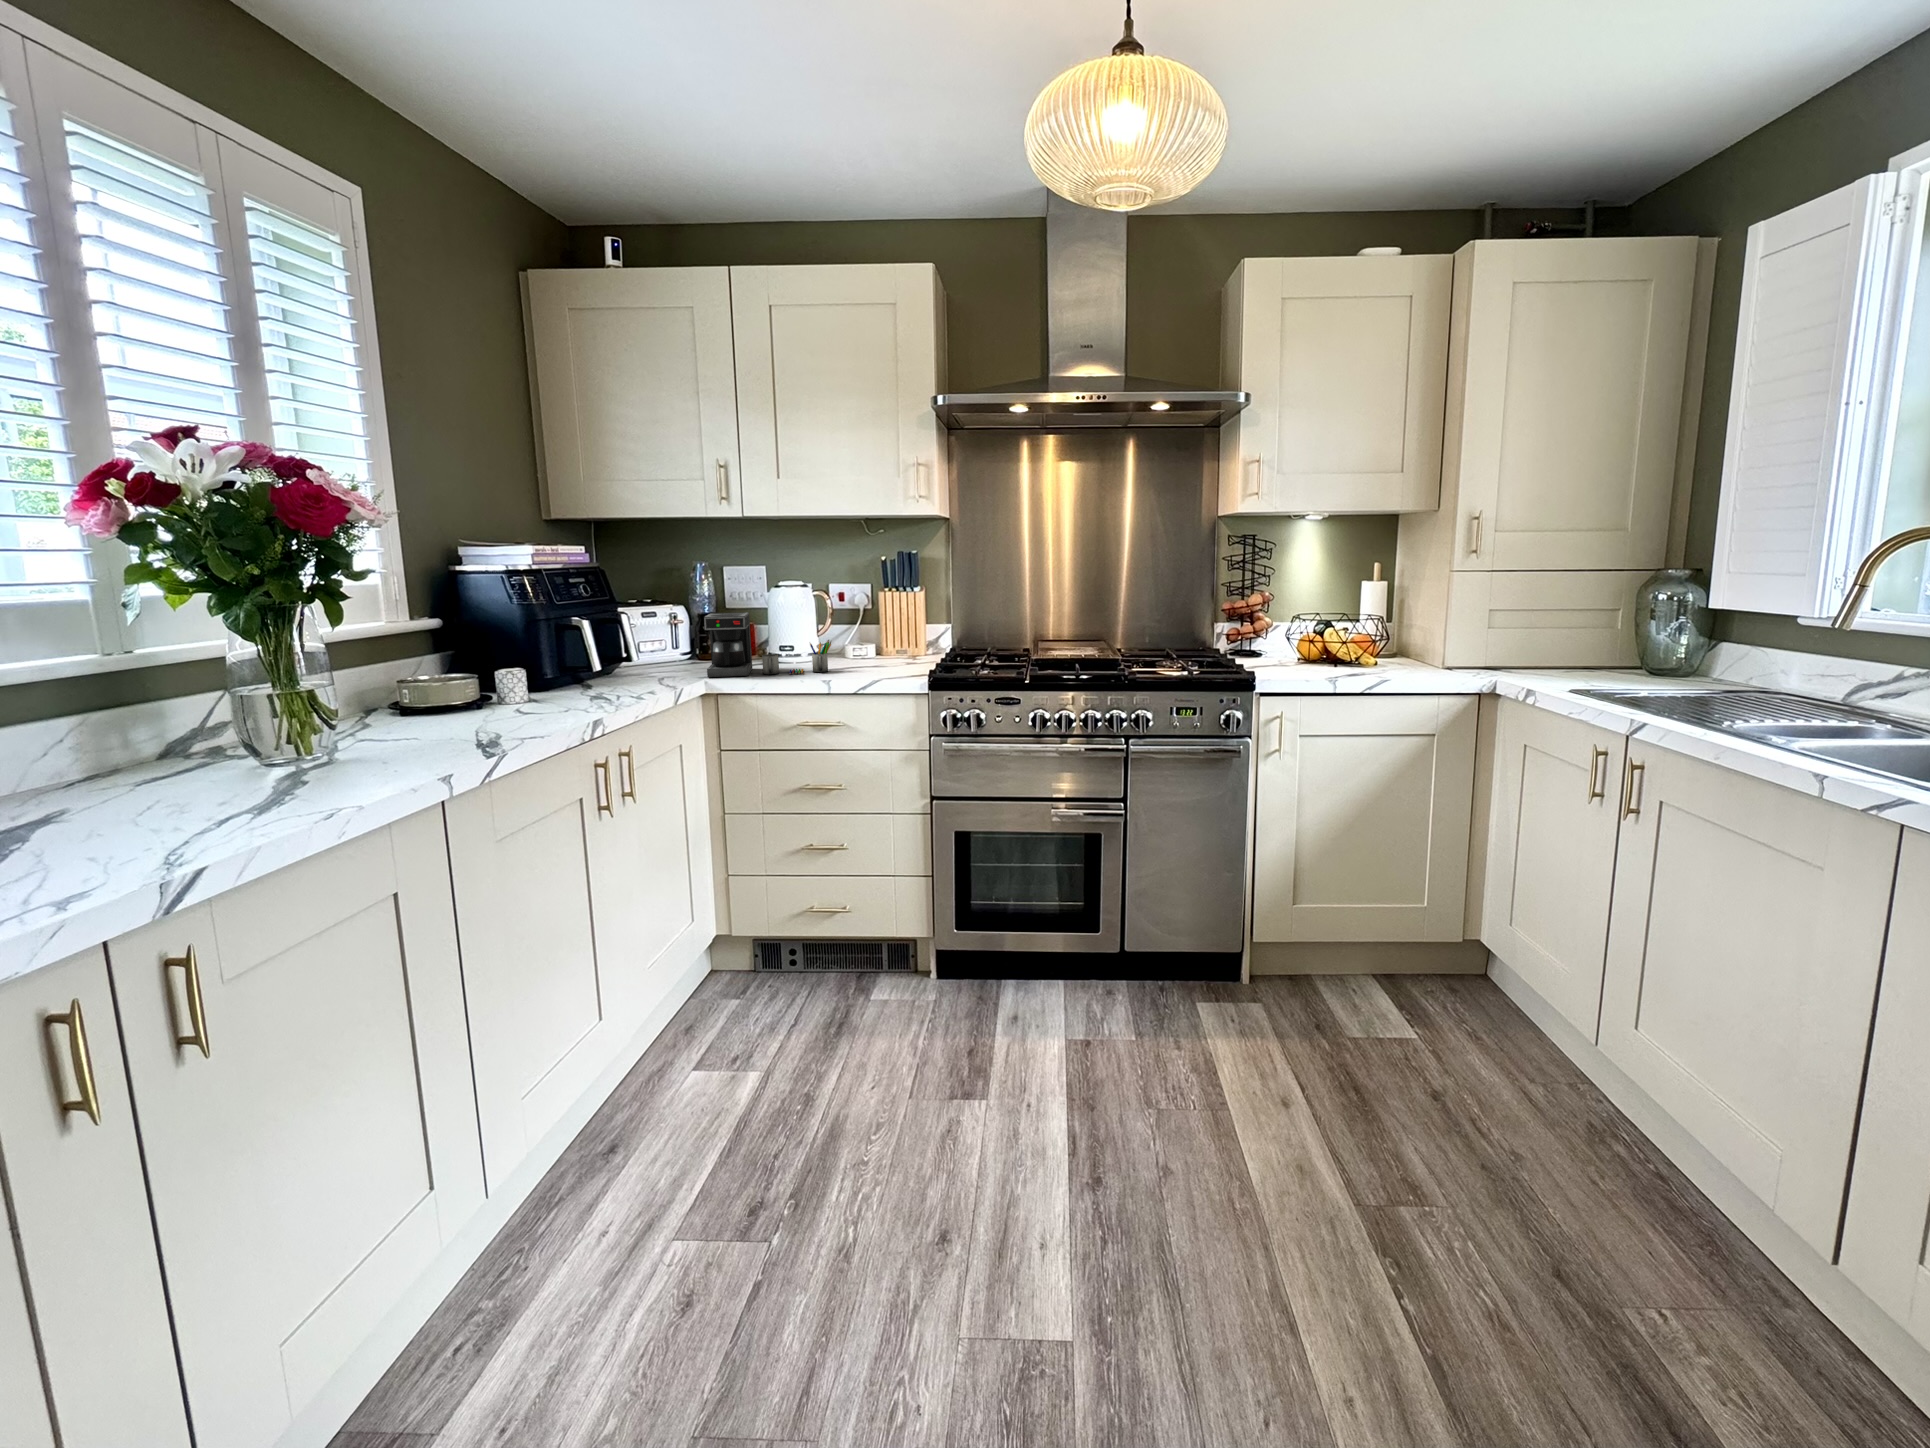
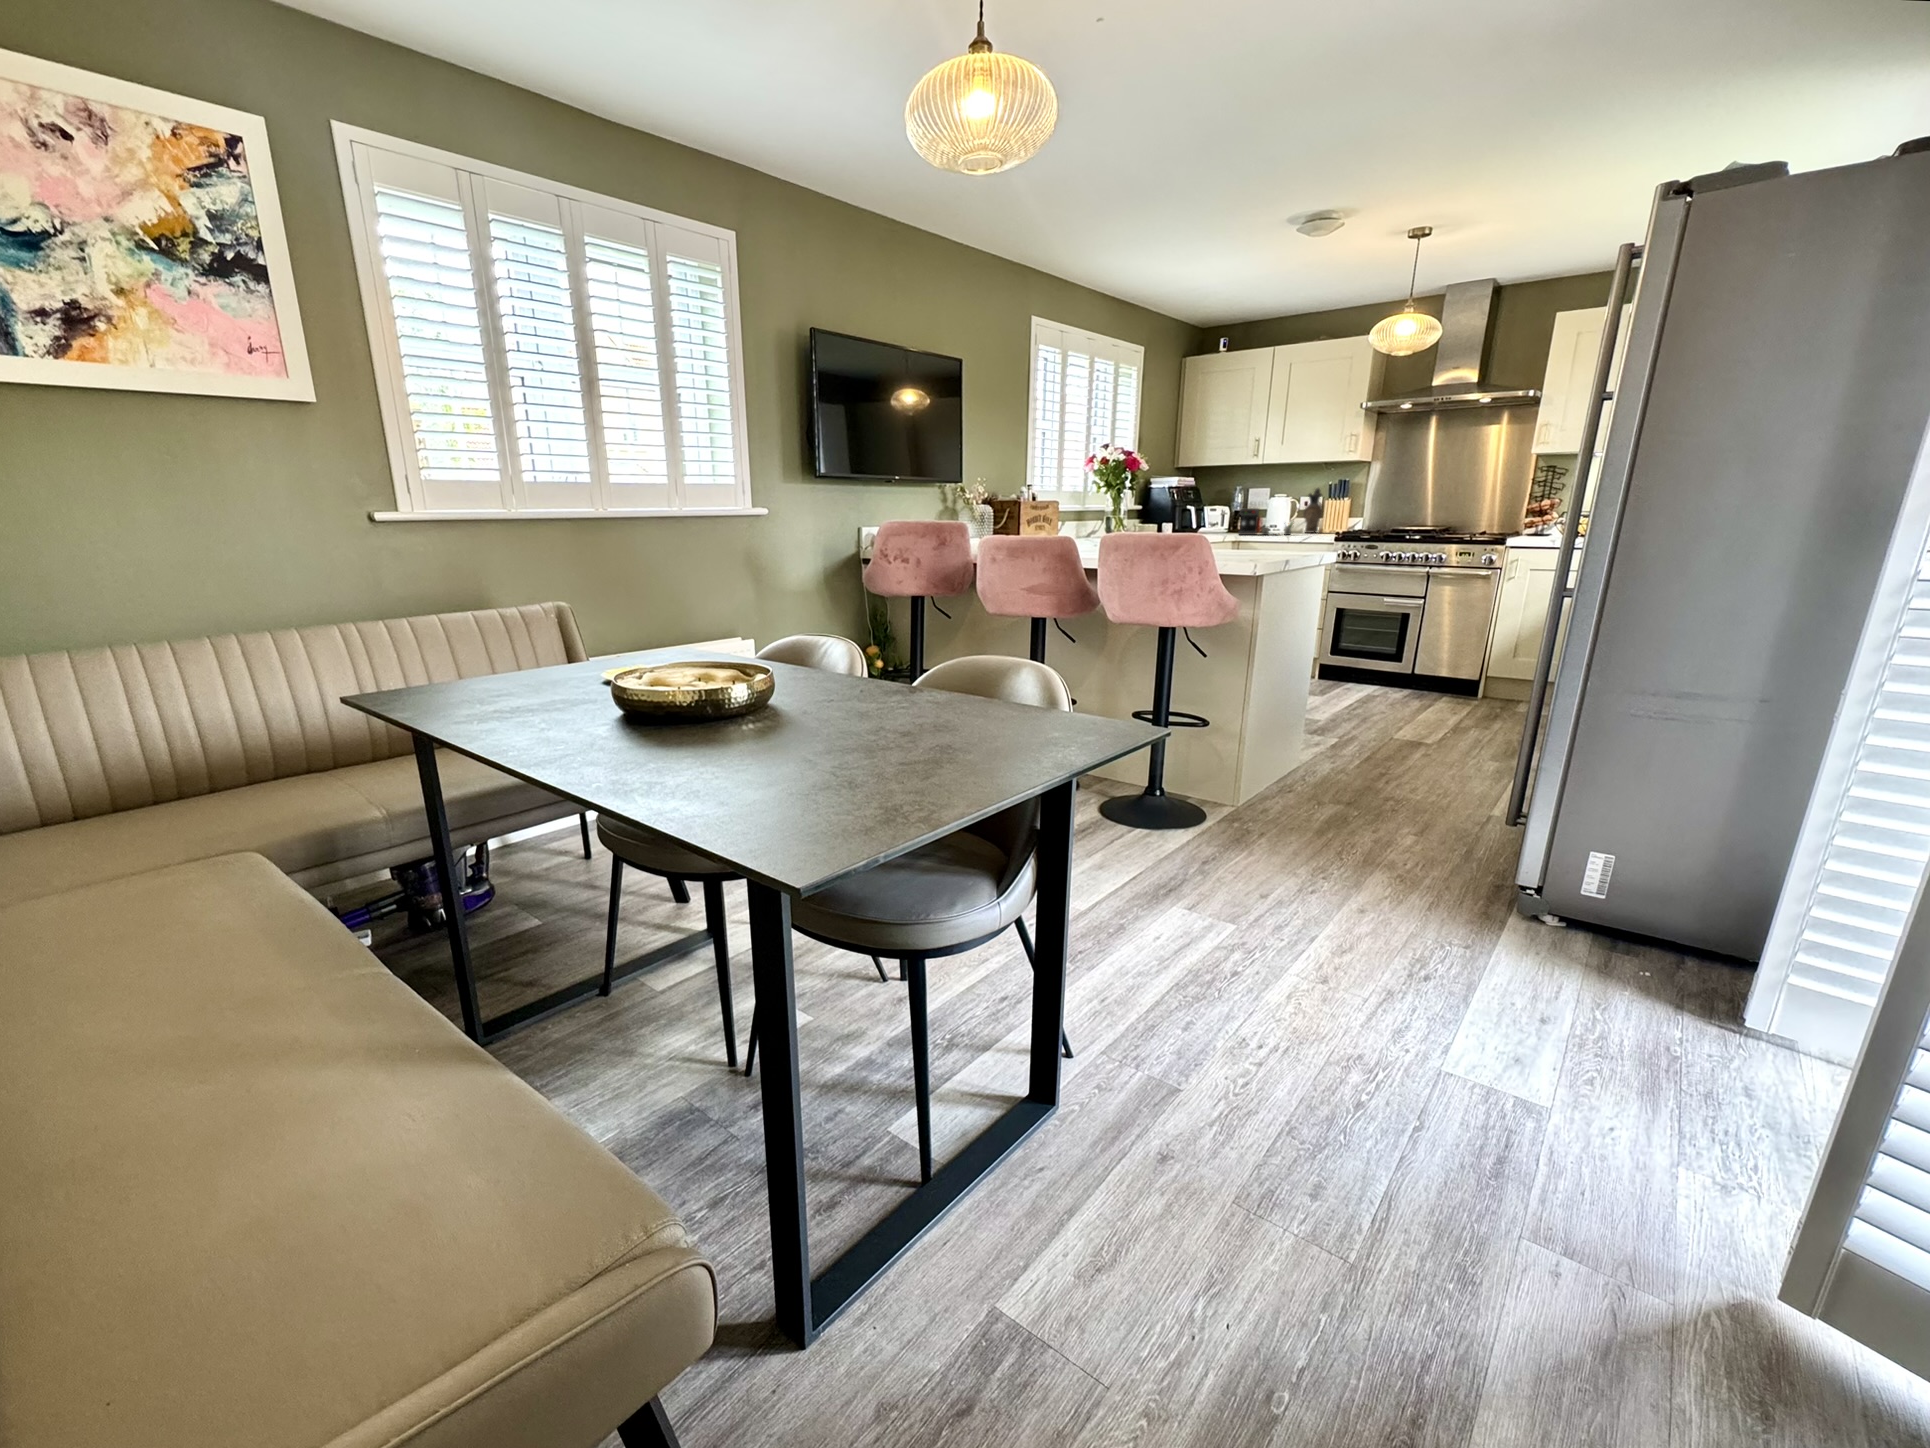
ceramic pitcher: none [843,567,882,660] -> present [1303,488,1322,533]

